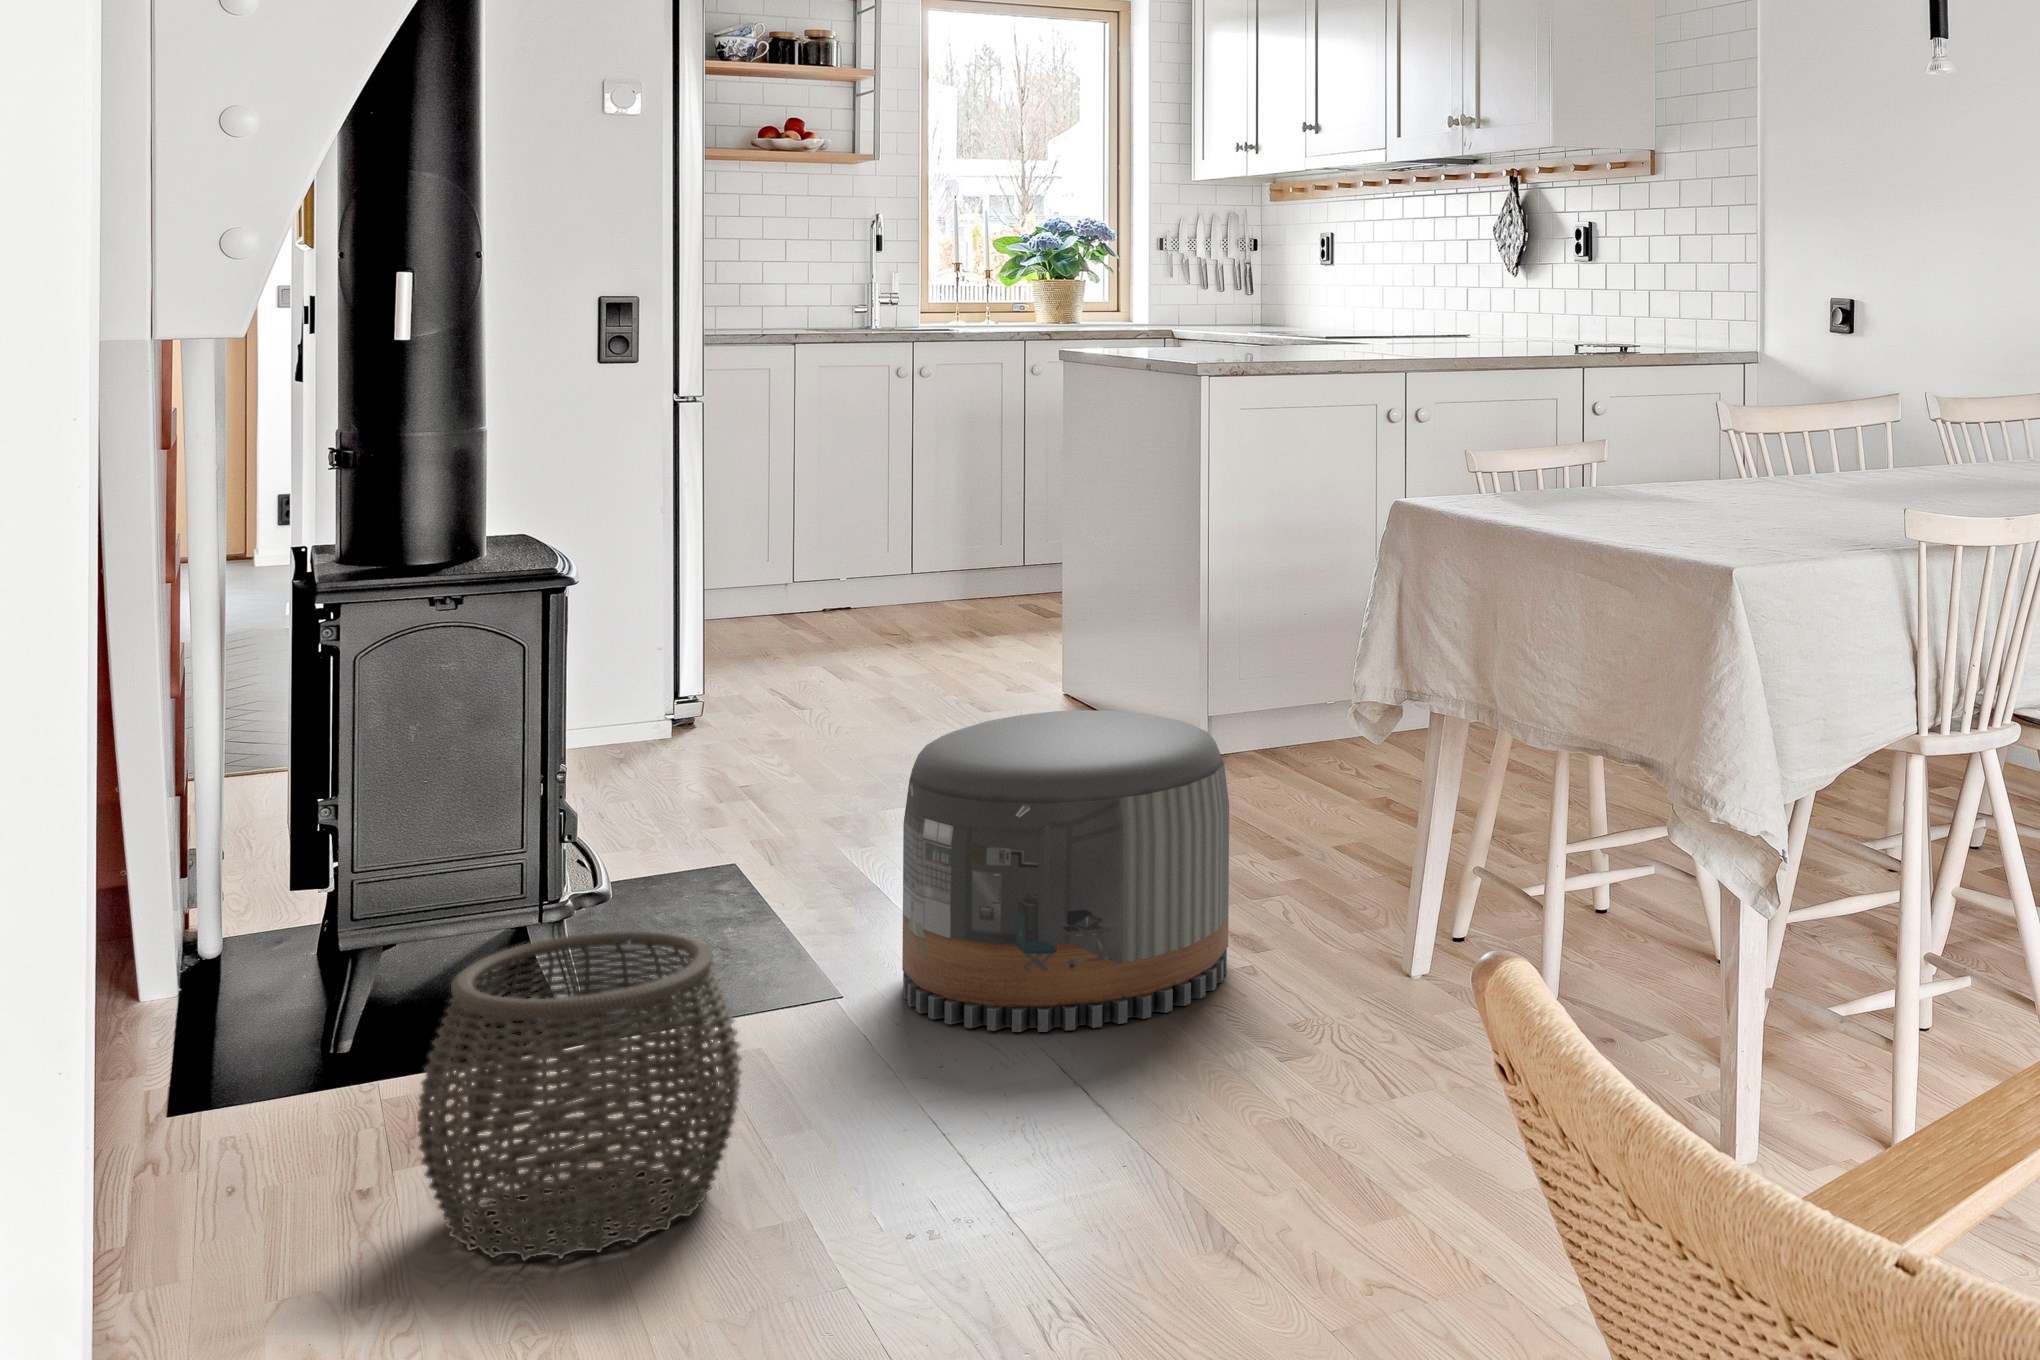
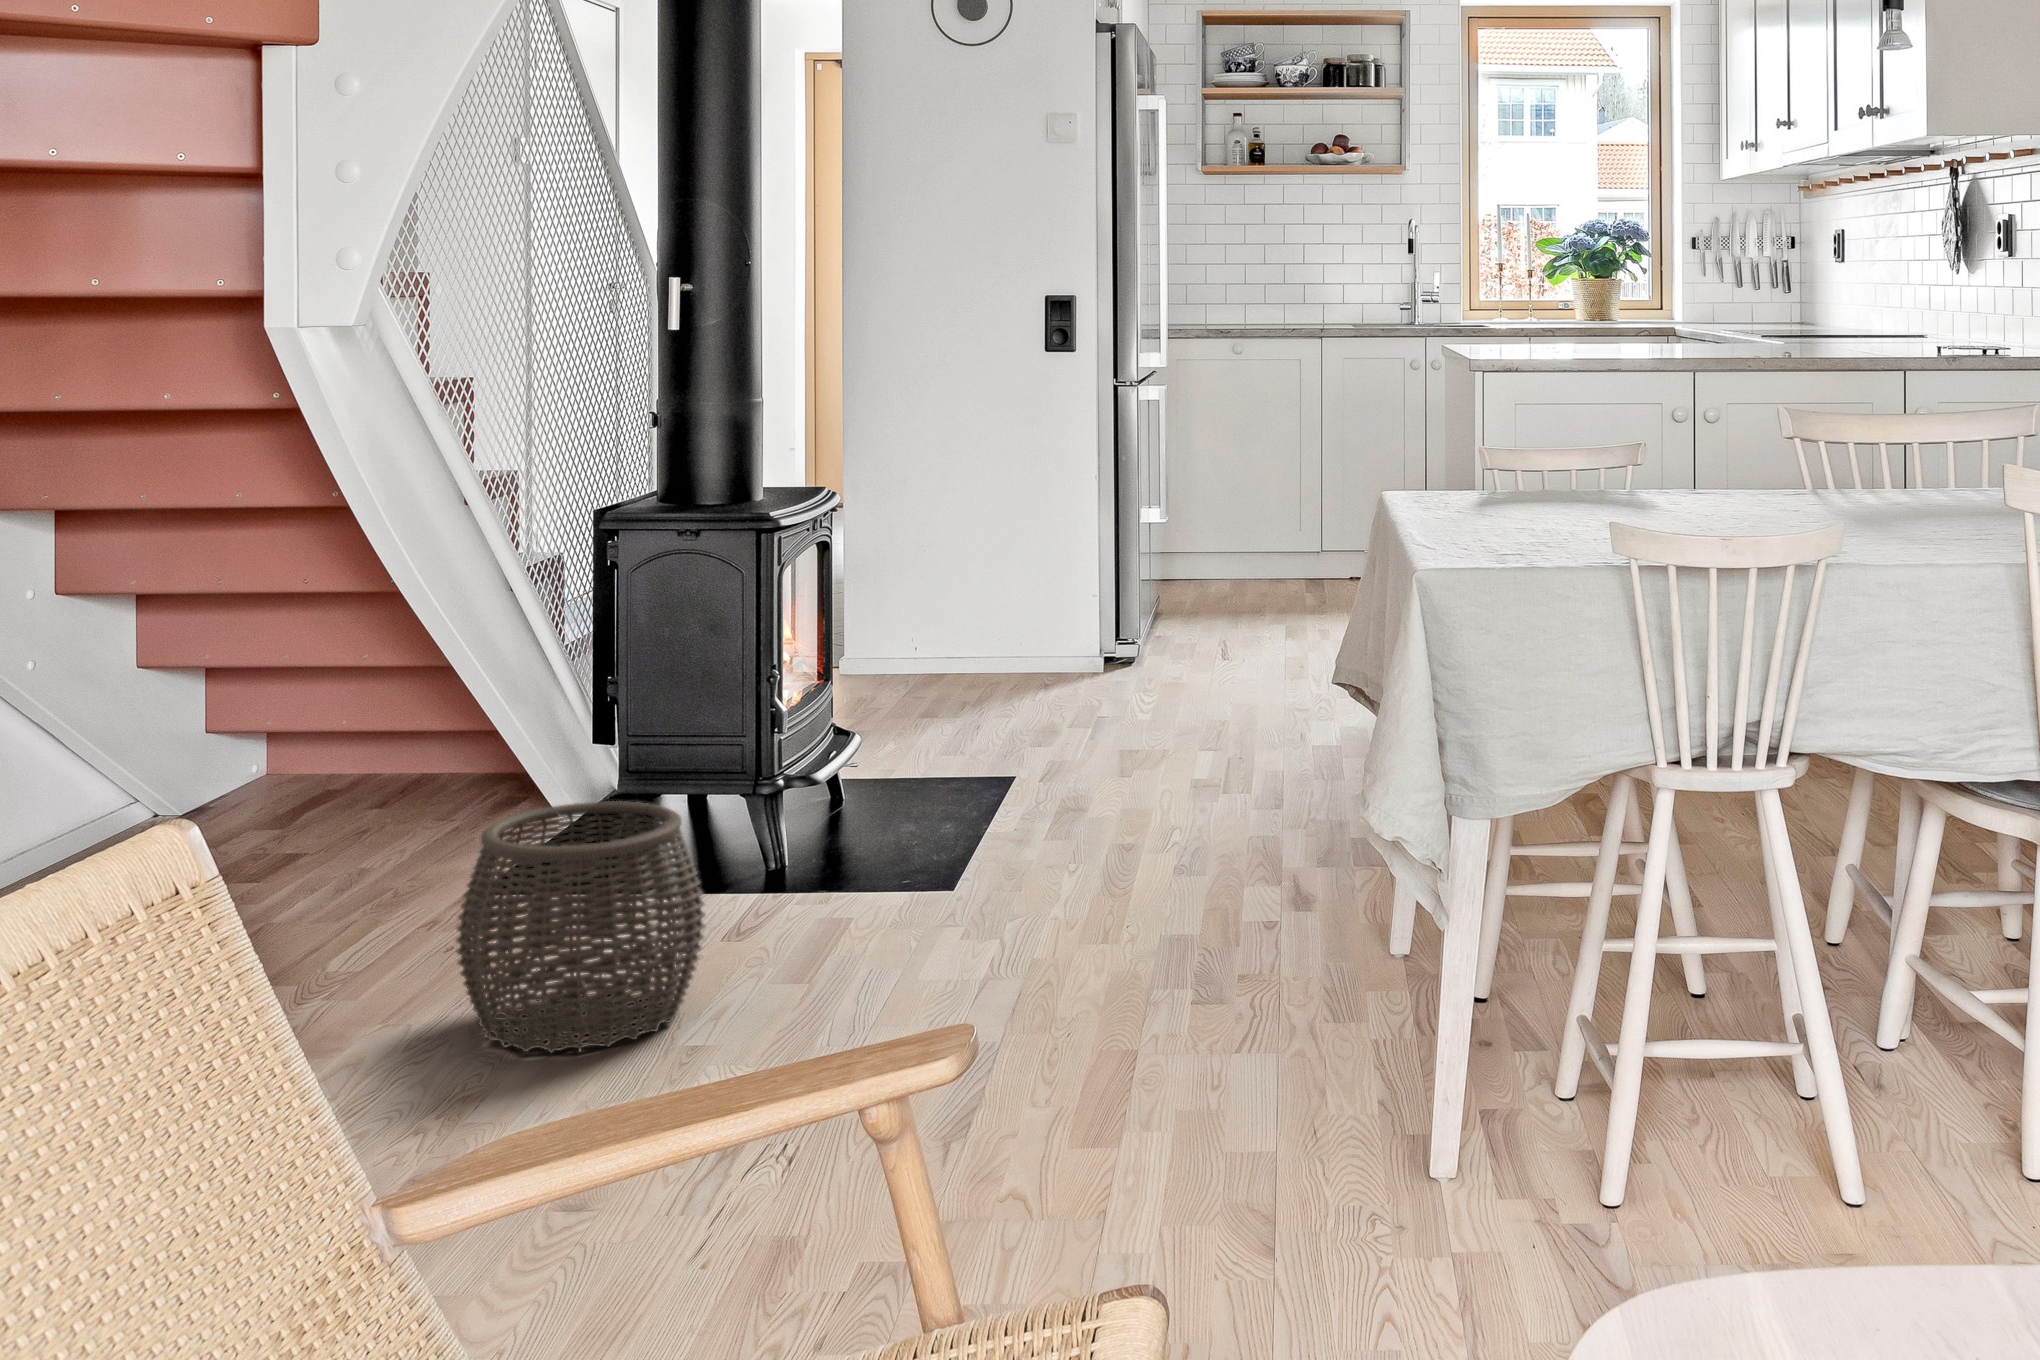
pouf: present [902,710,1229,1032] -> none [978,667,1266,954]

